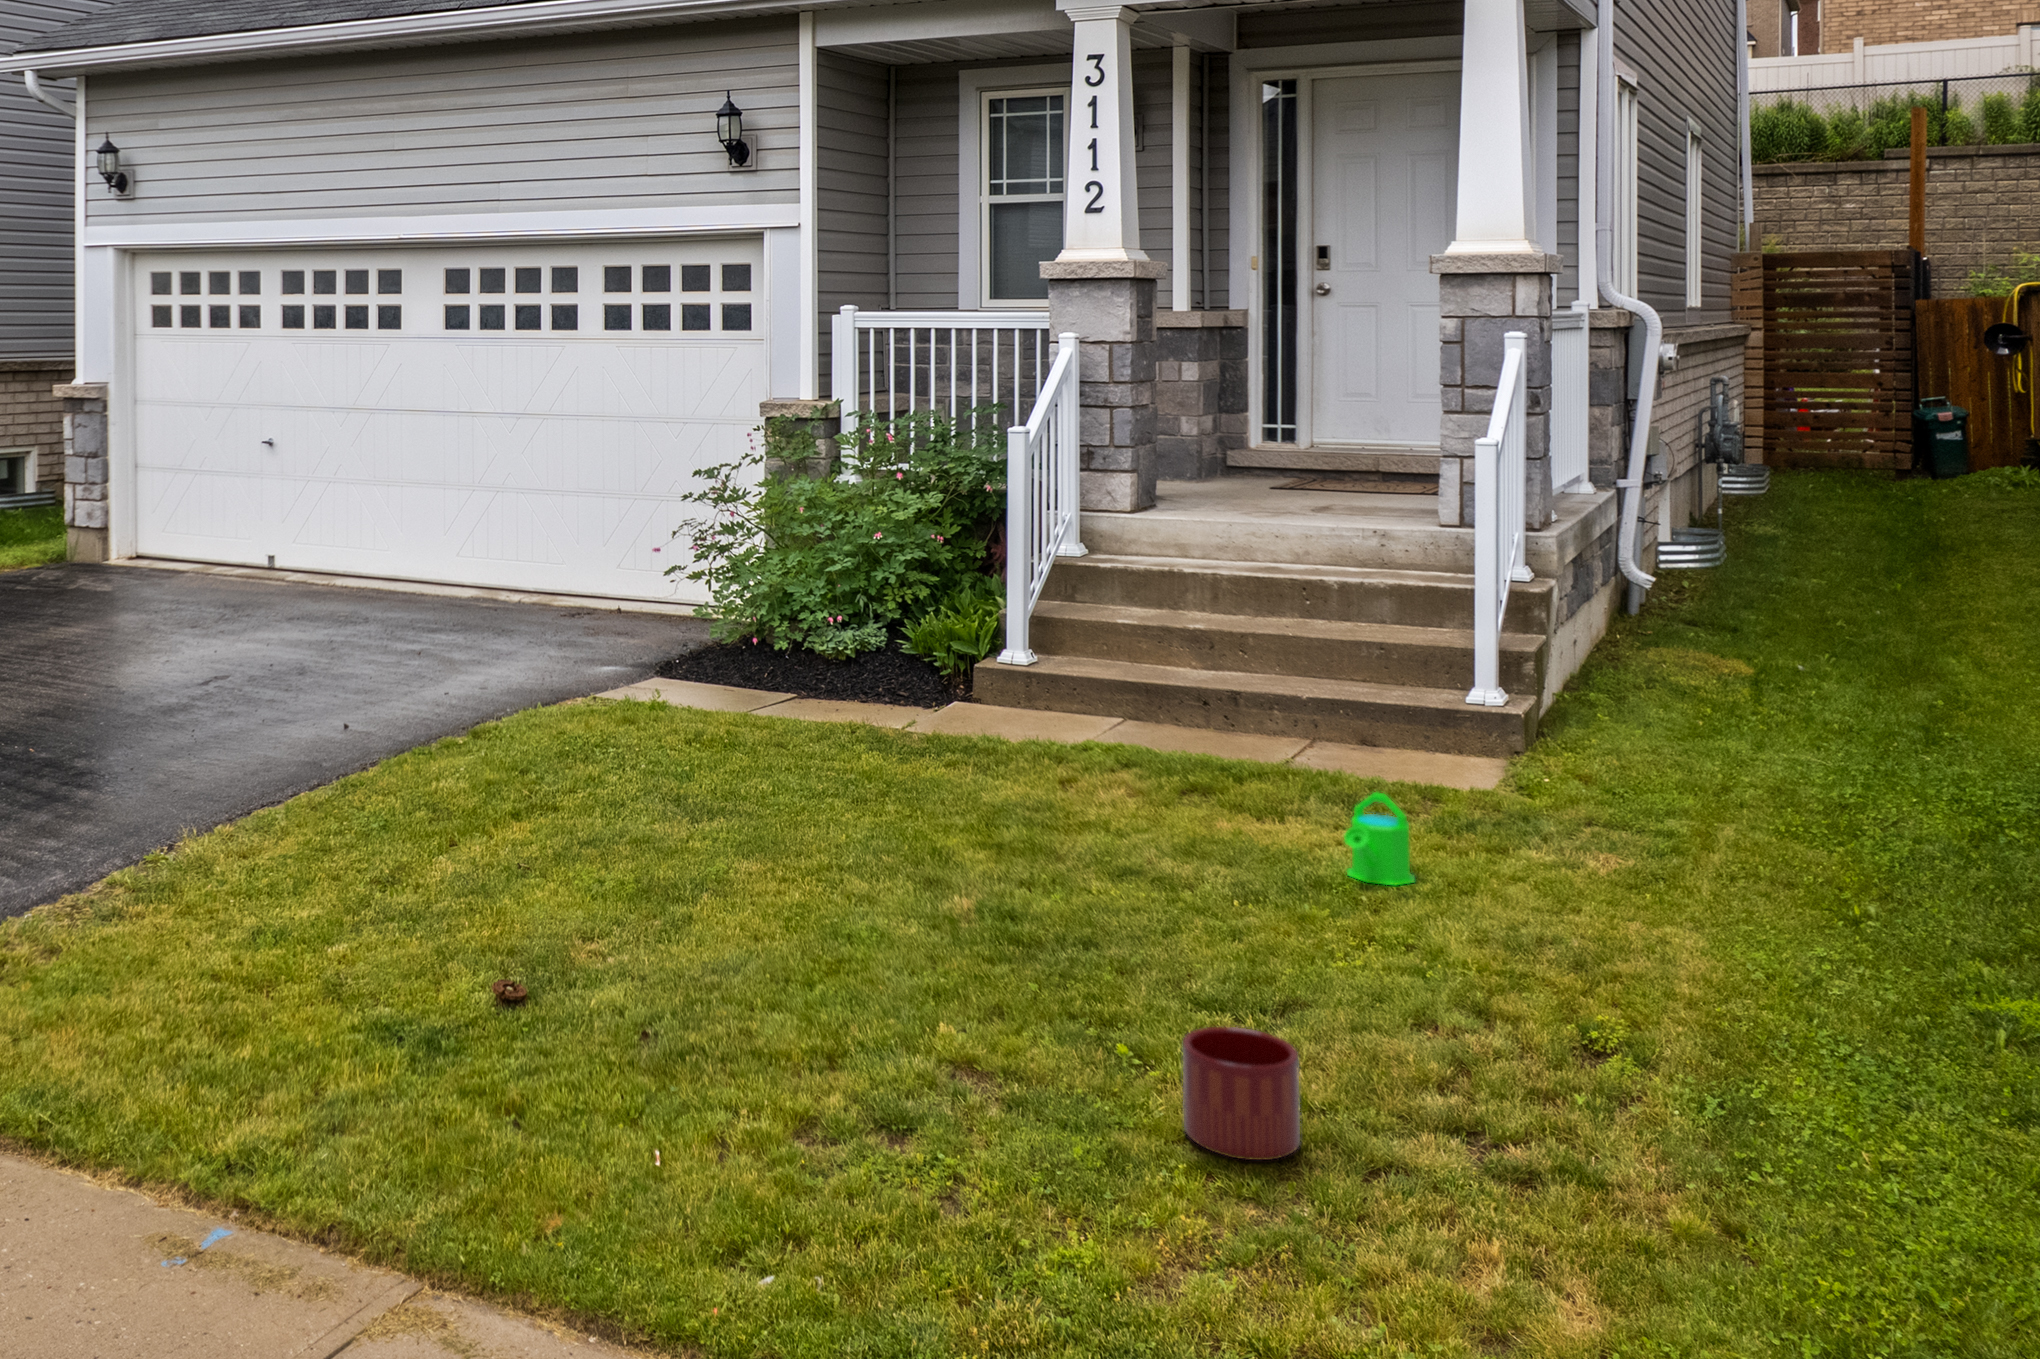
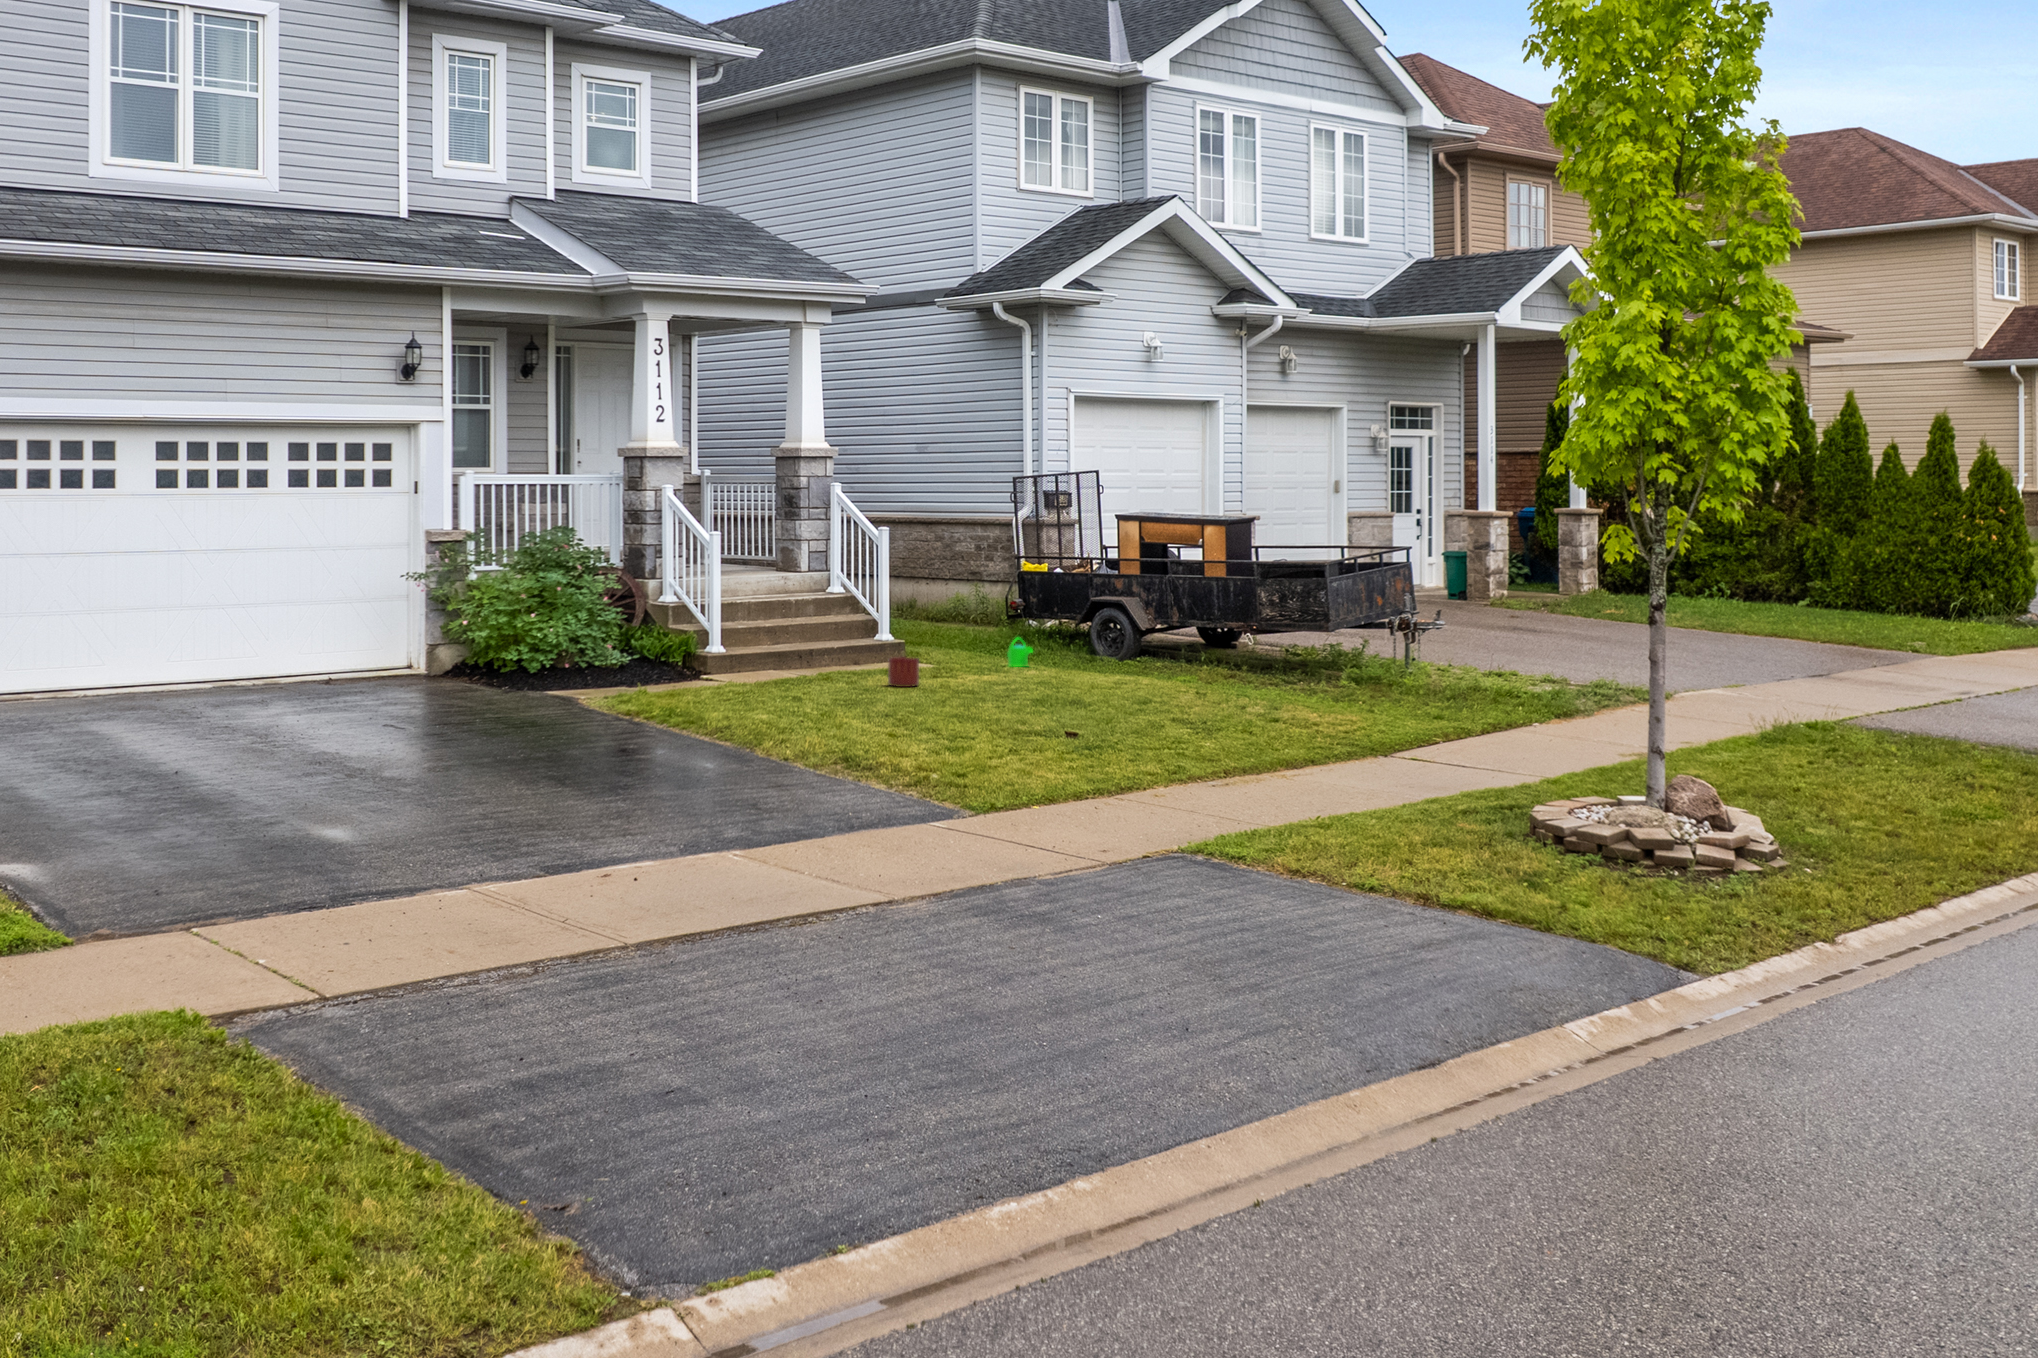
planter: present [1183,1027,1300,1160] -> present [888,657,919,687]

